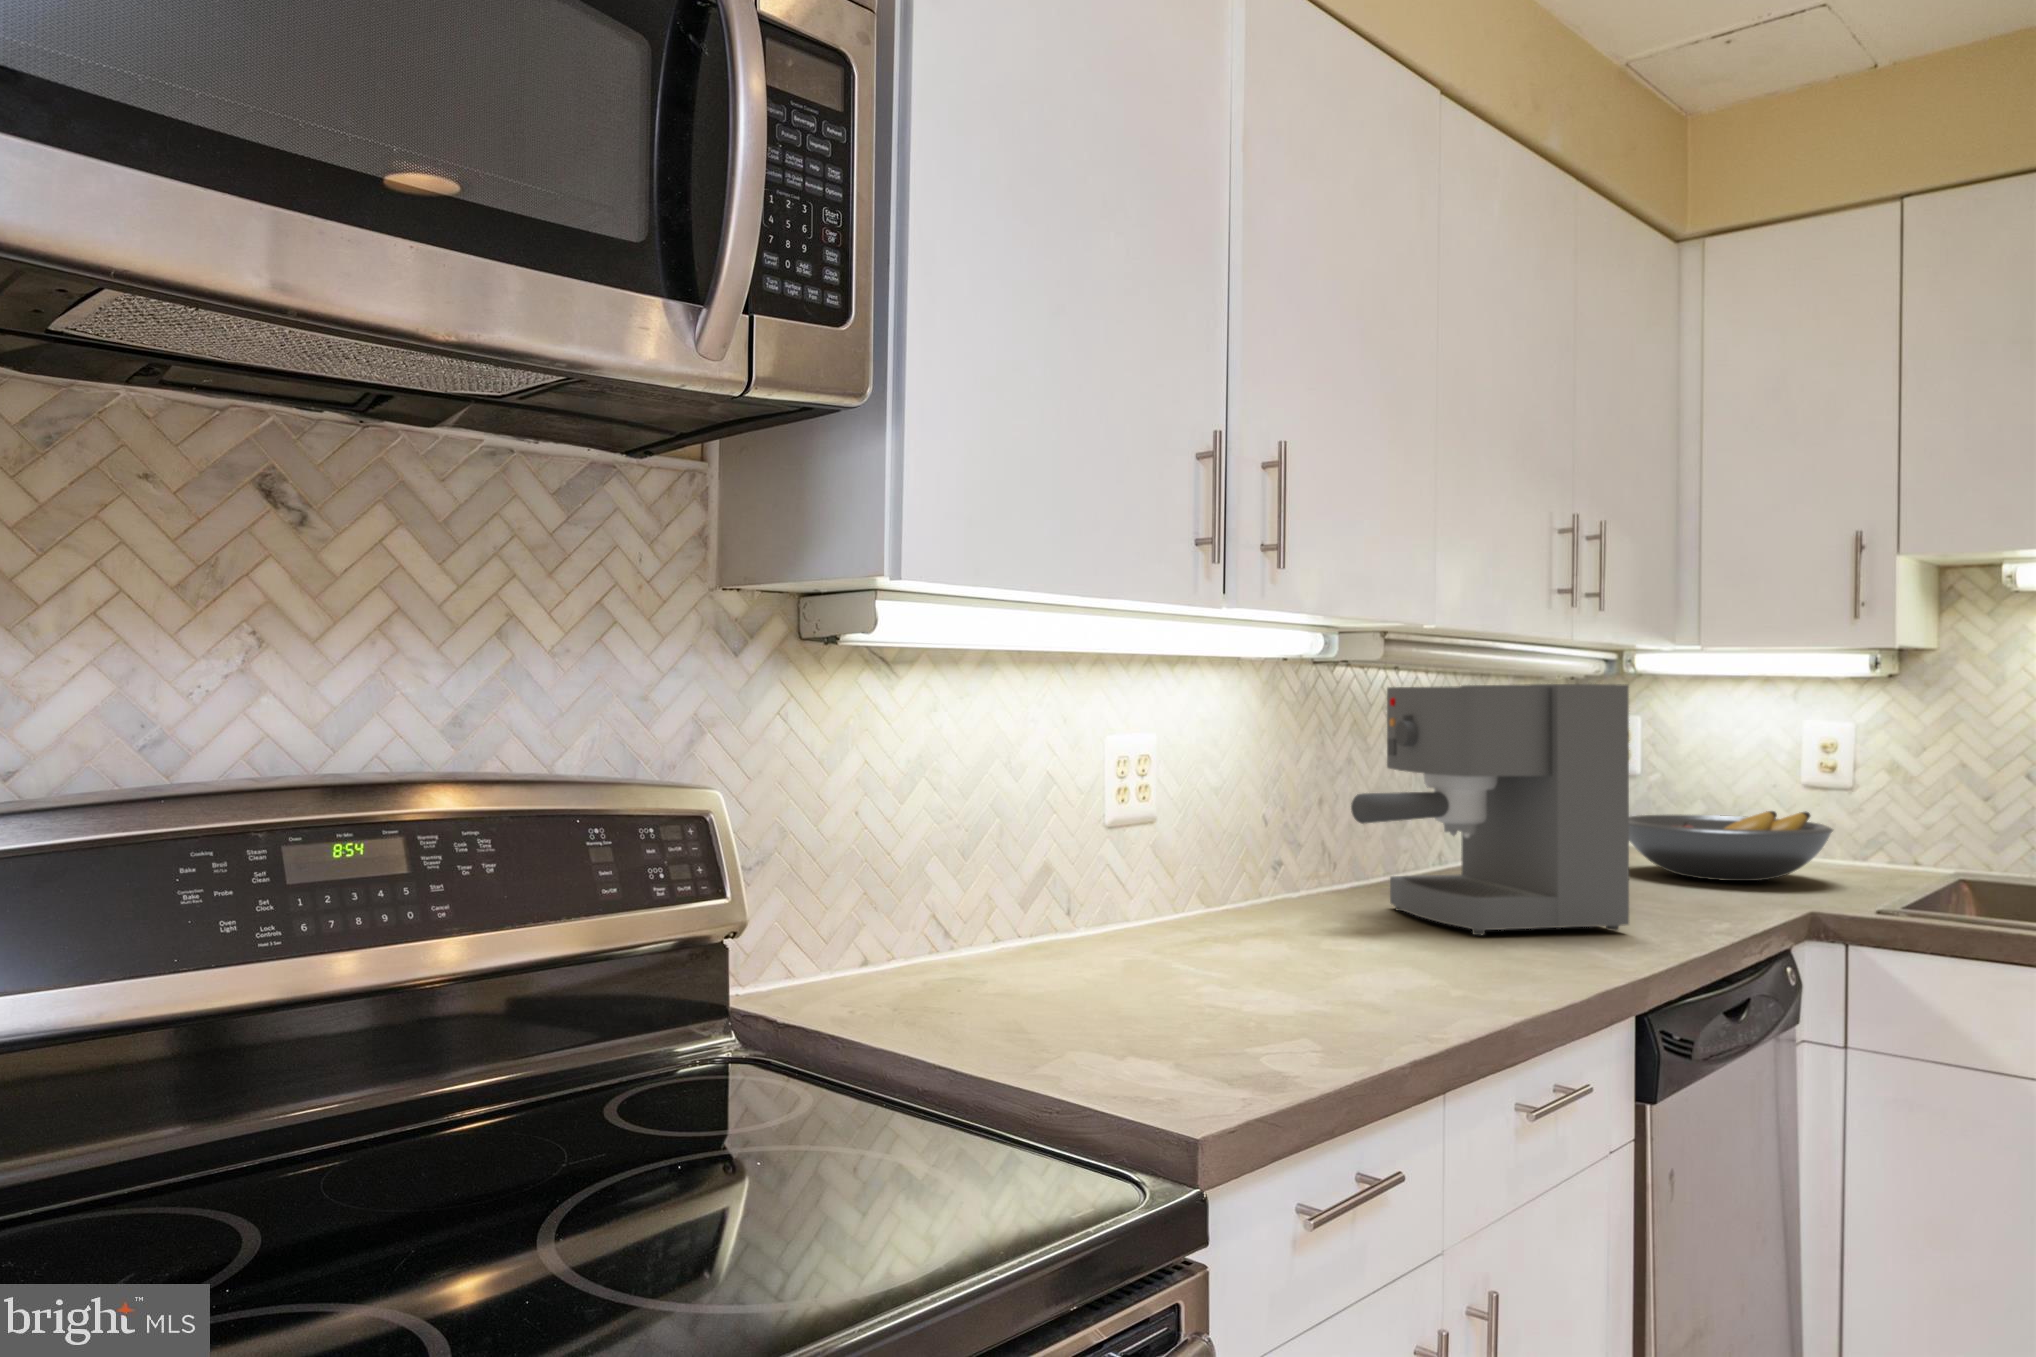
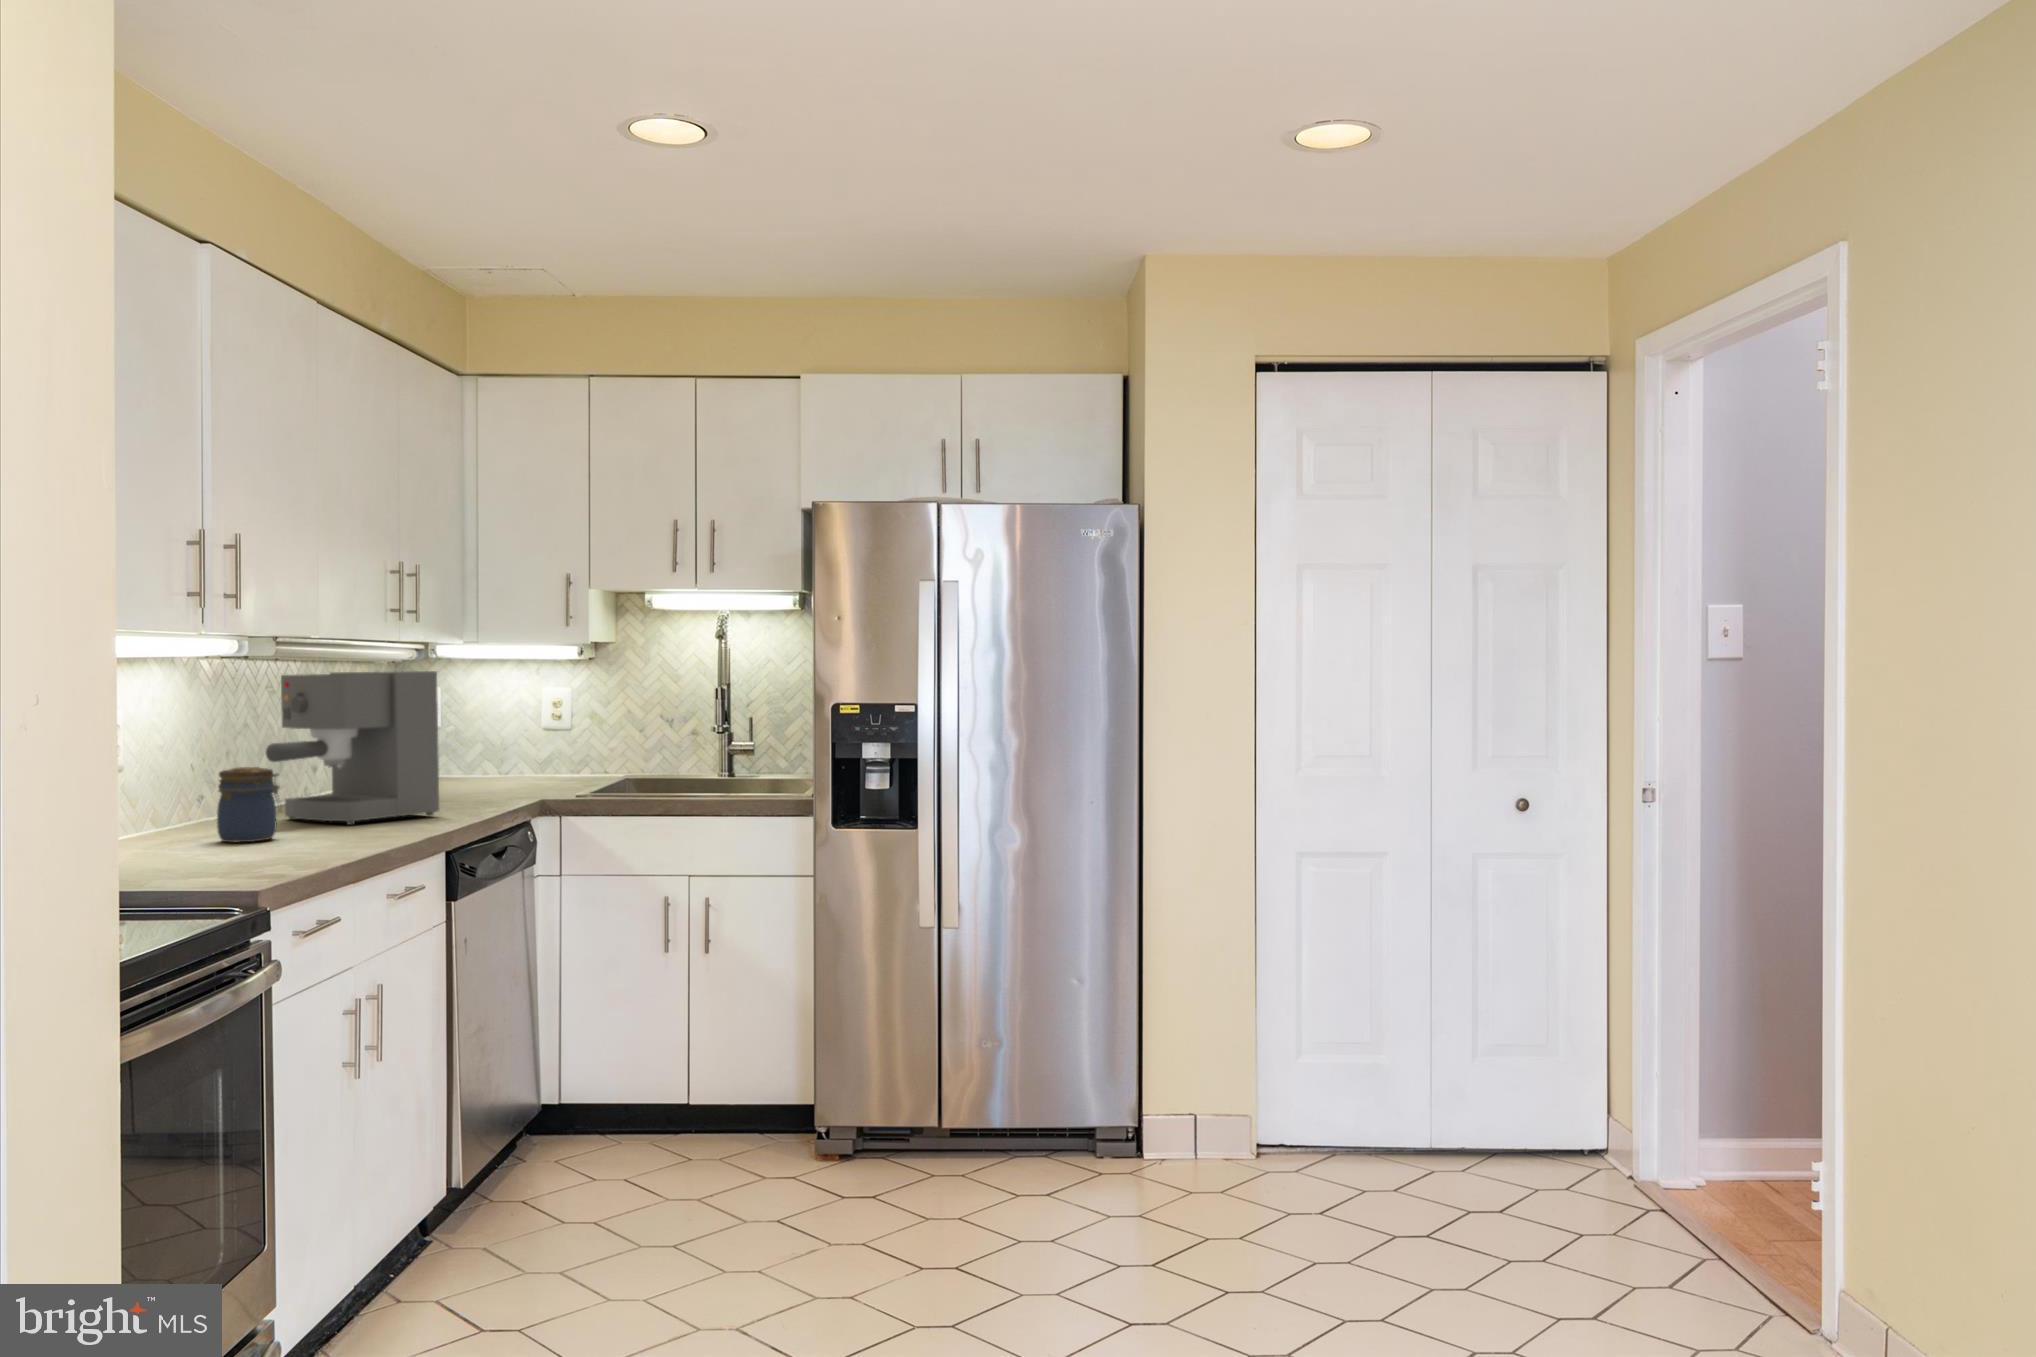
fruit bowl: present [1629,811,1833,881] -> none [428,744,557,790]
jar: none [1264,832,1360,958] -> present [217,767,280,843]

